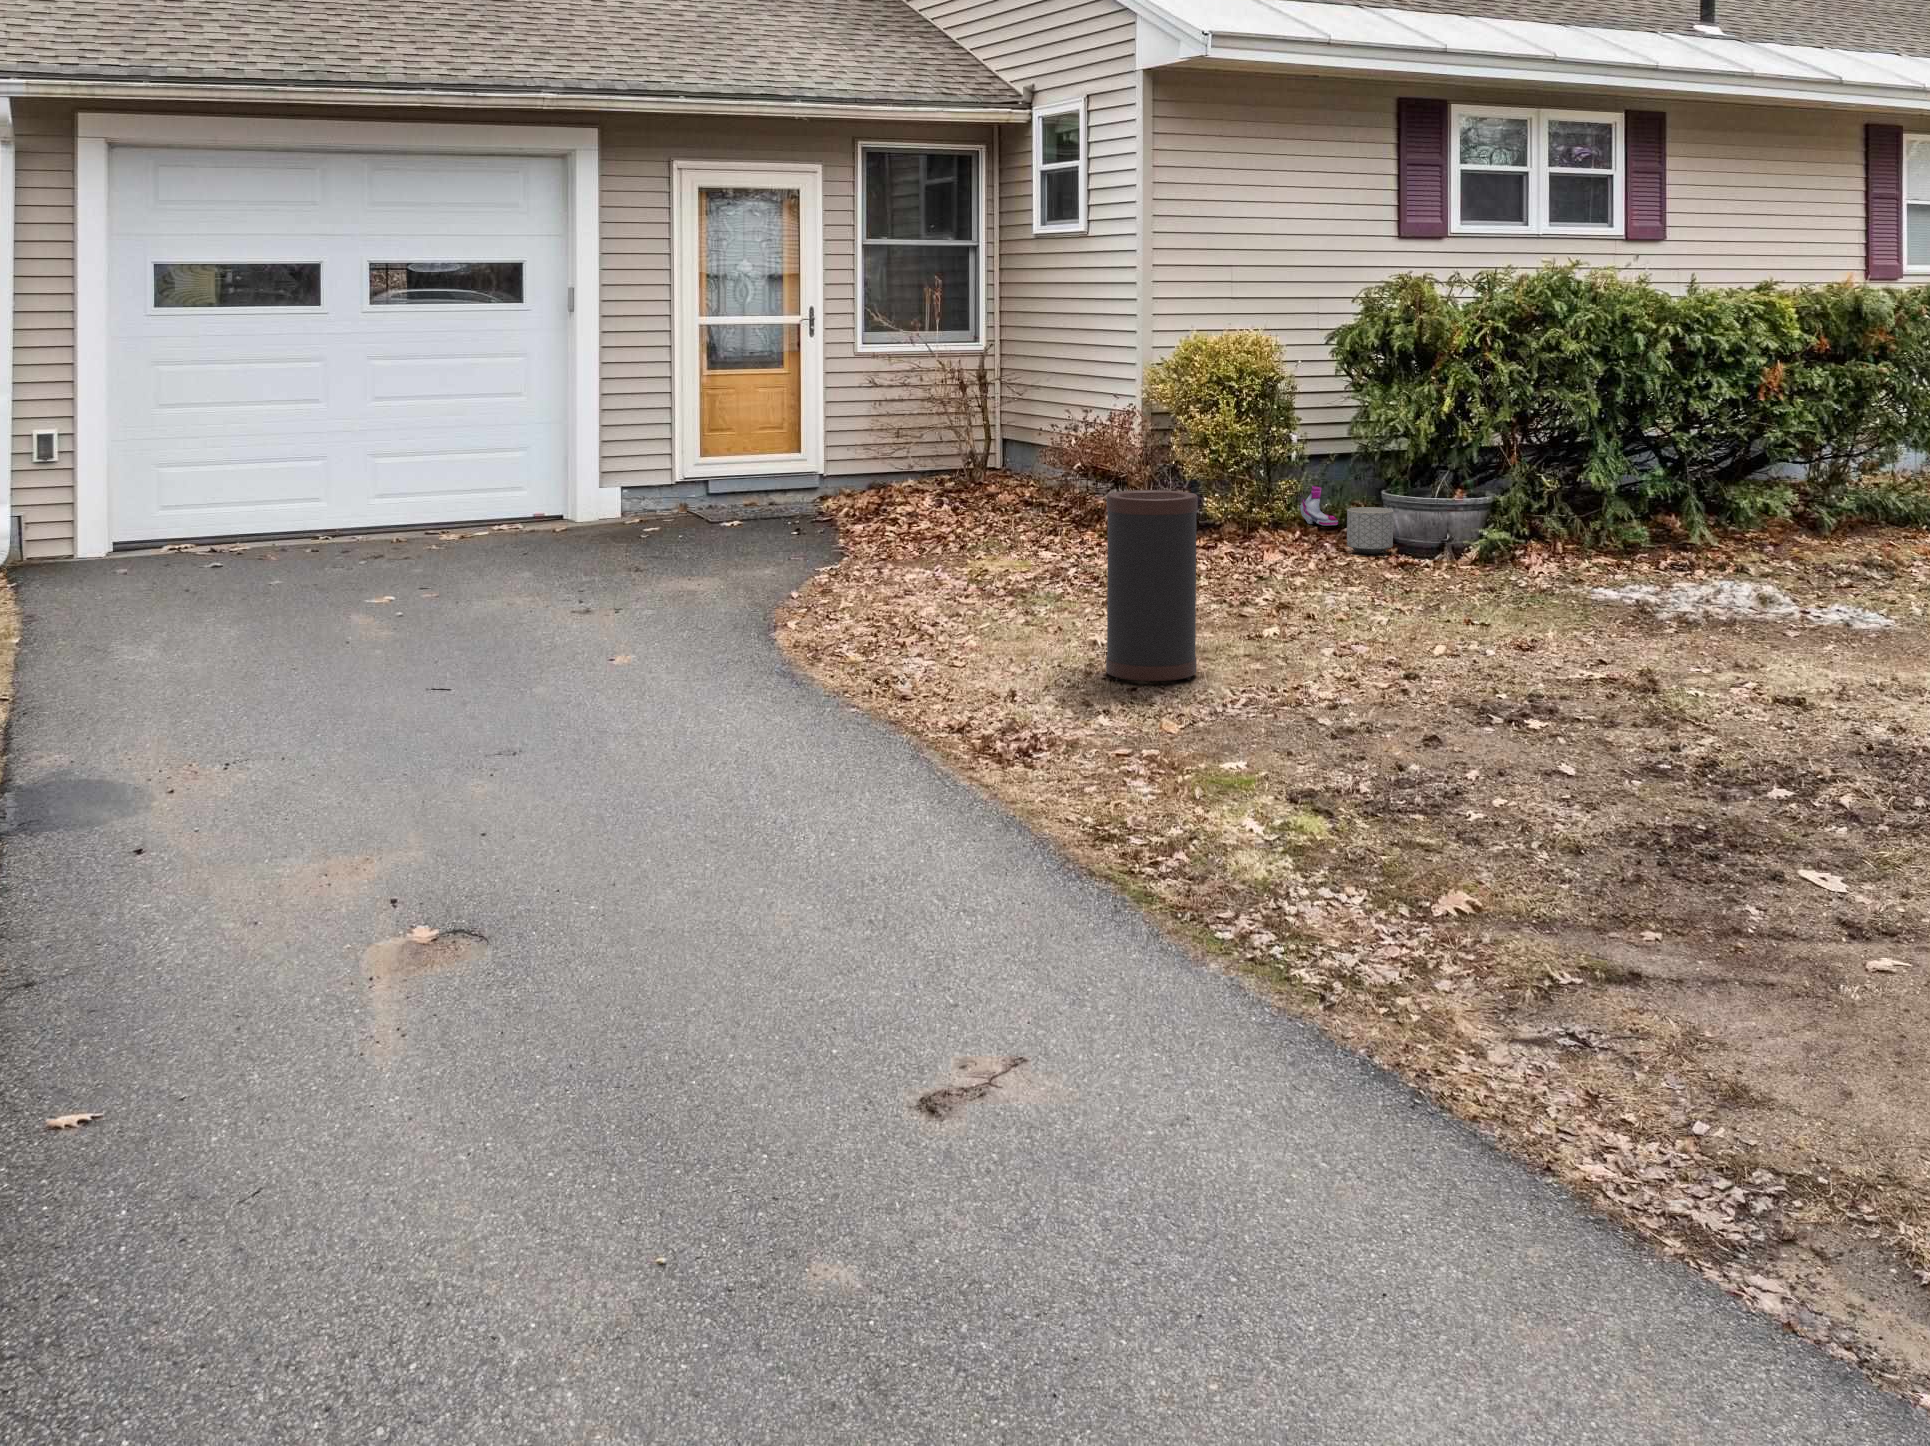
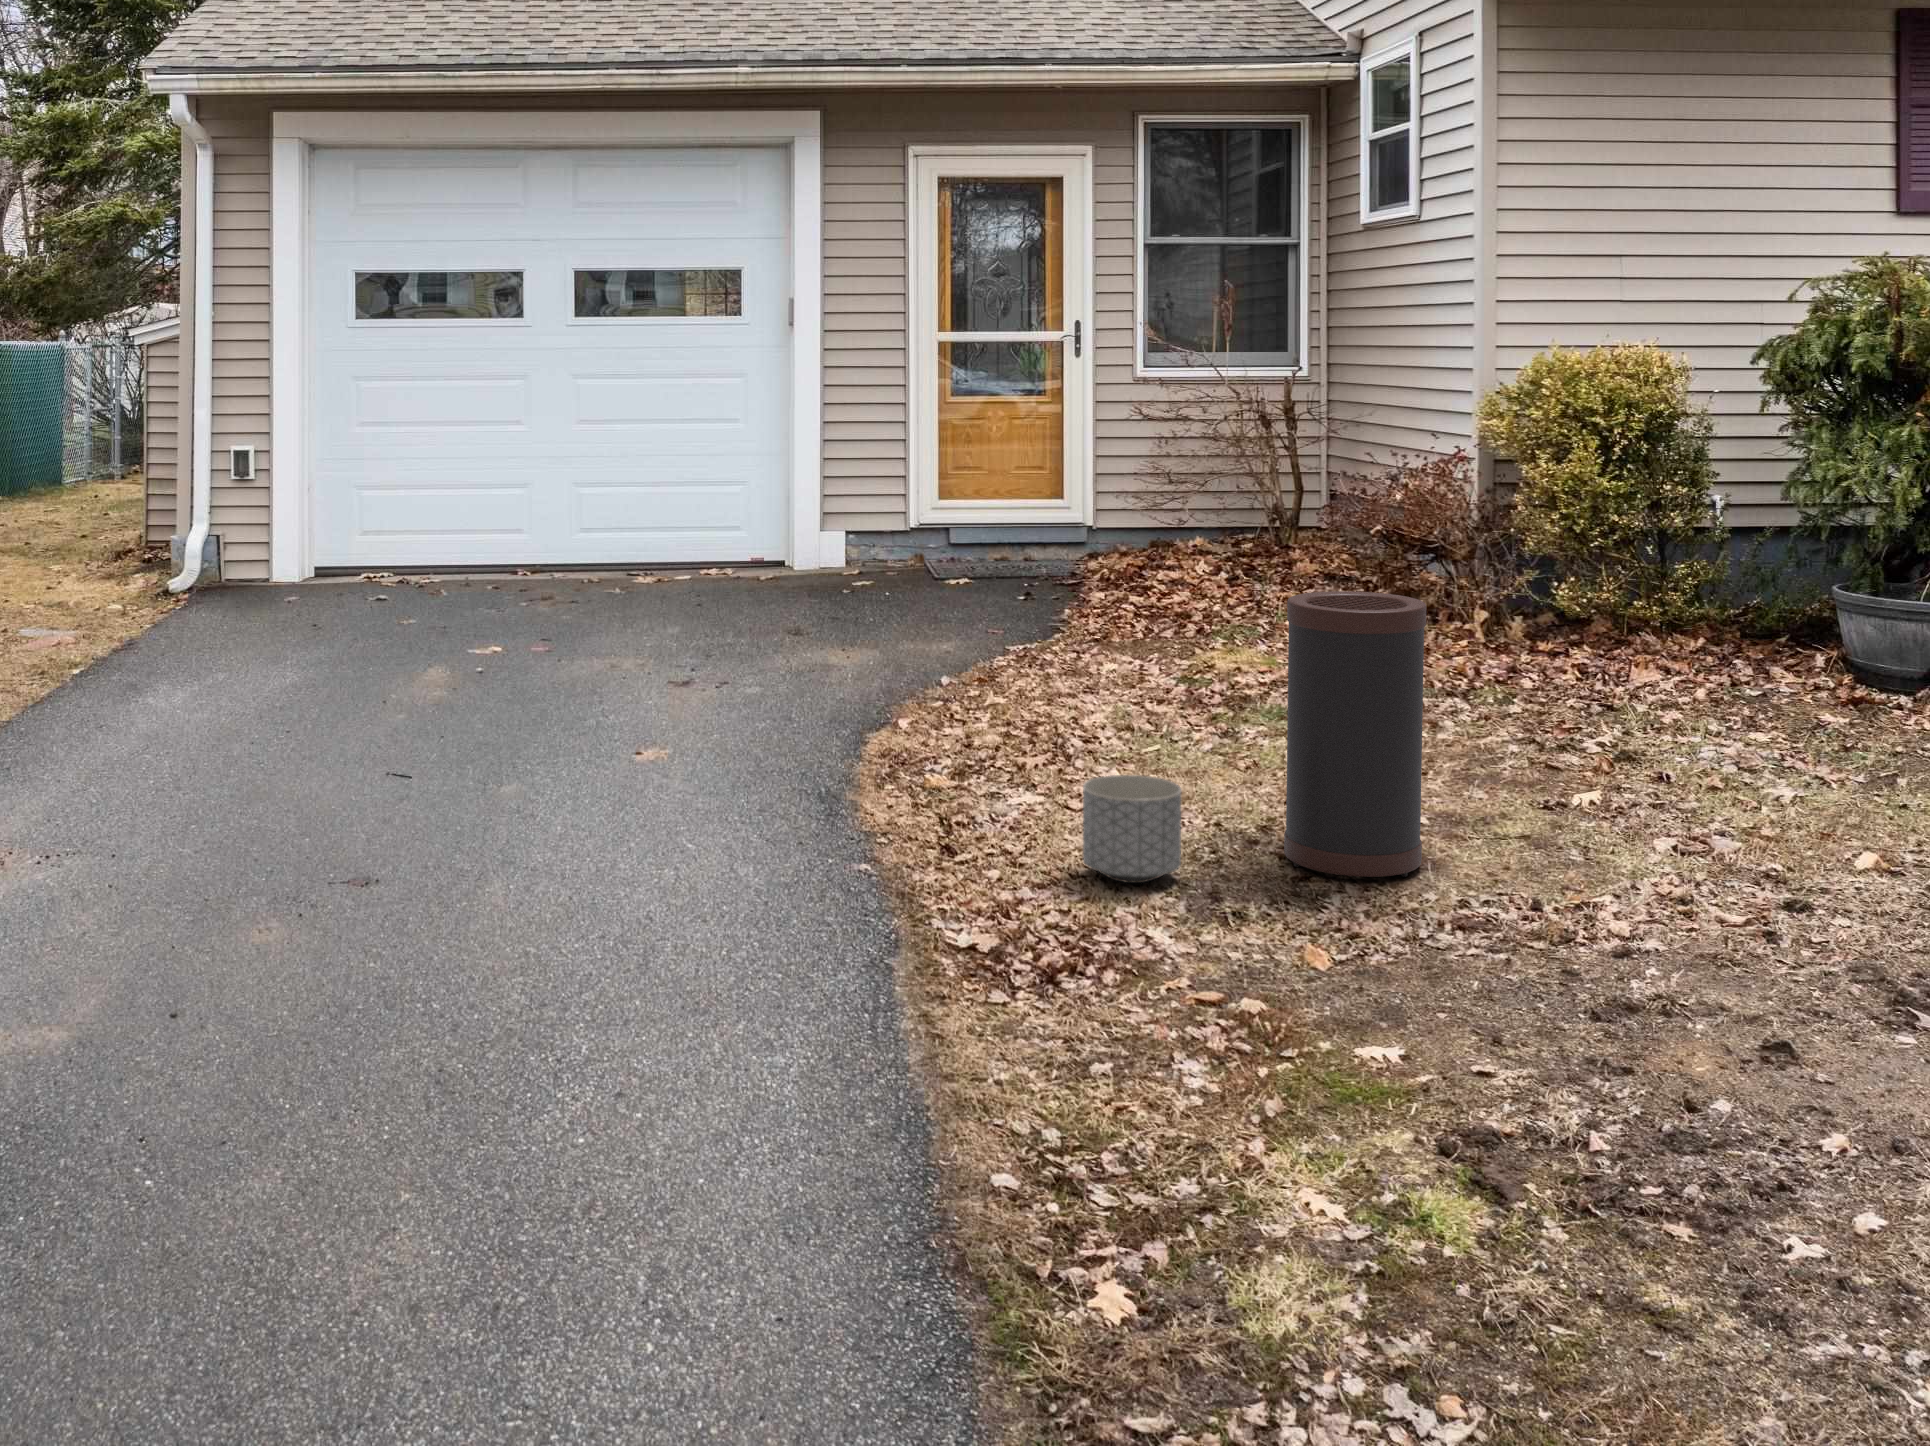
boots: present [1300,486,1338,525] -> none [1715,568,1773,627]
planter: present [1347,507,1393,554] -> present [1083,775,1181,883]

